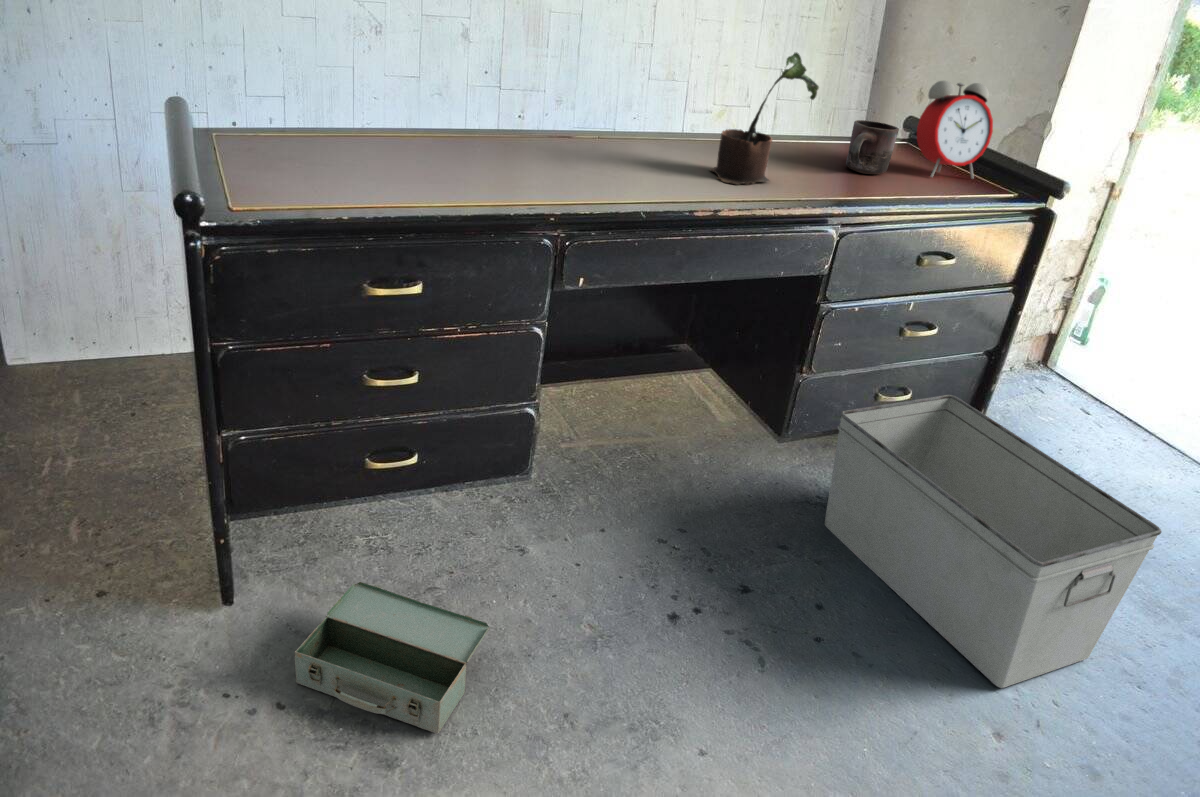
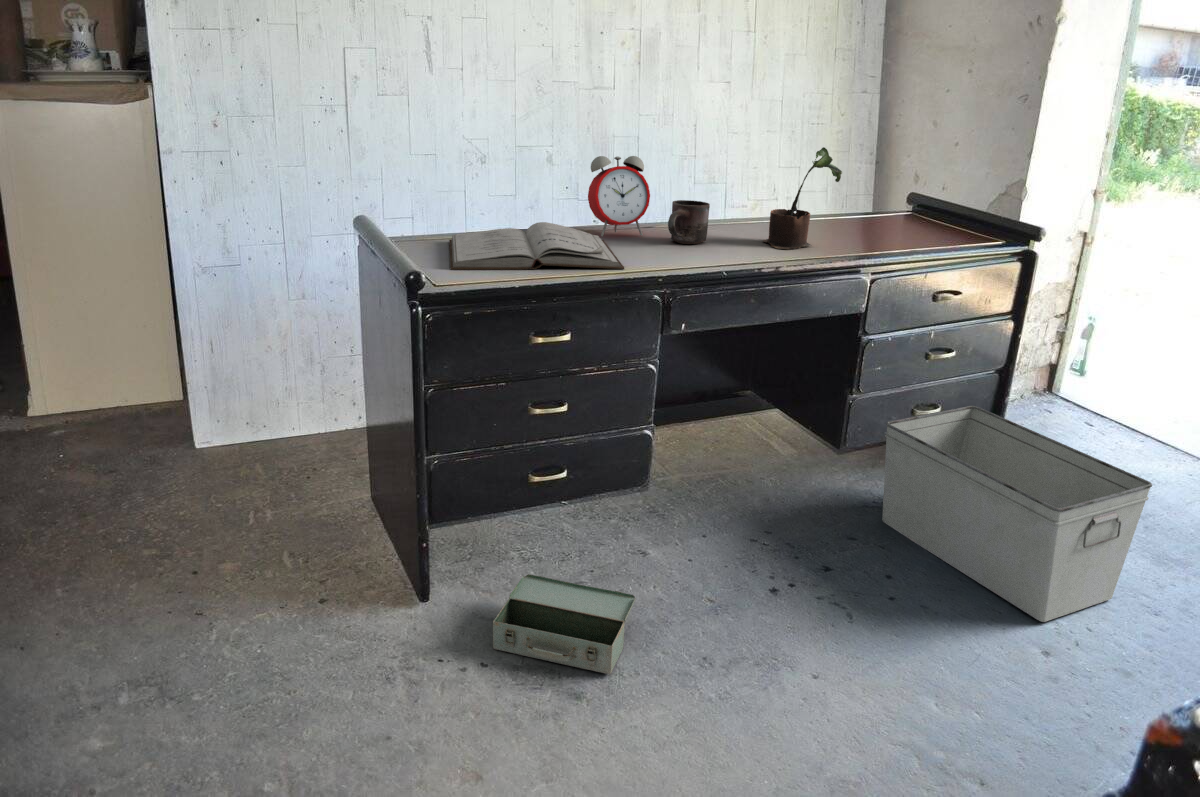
alarm clock: present [917,81,993,179] -> present [588,156,650,236]
mug: present [846,120,899,174] -> present [668,200,710,244]
book: none [265,122,506,199] -> present [449,222,624,270]

